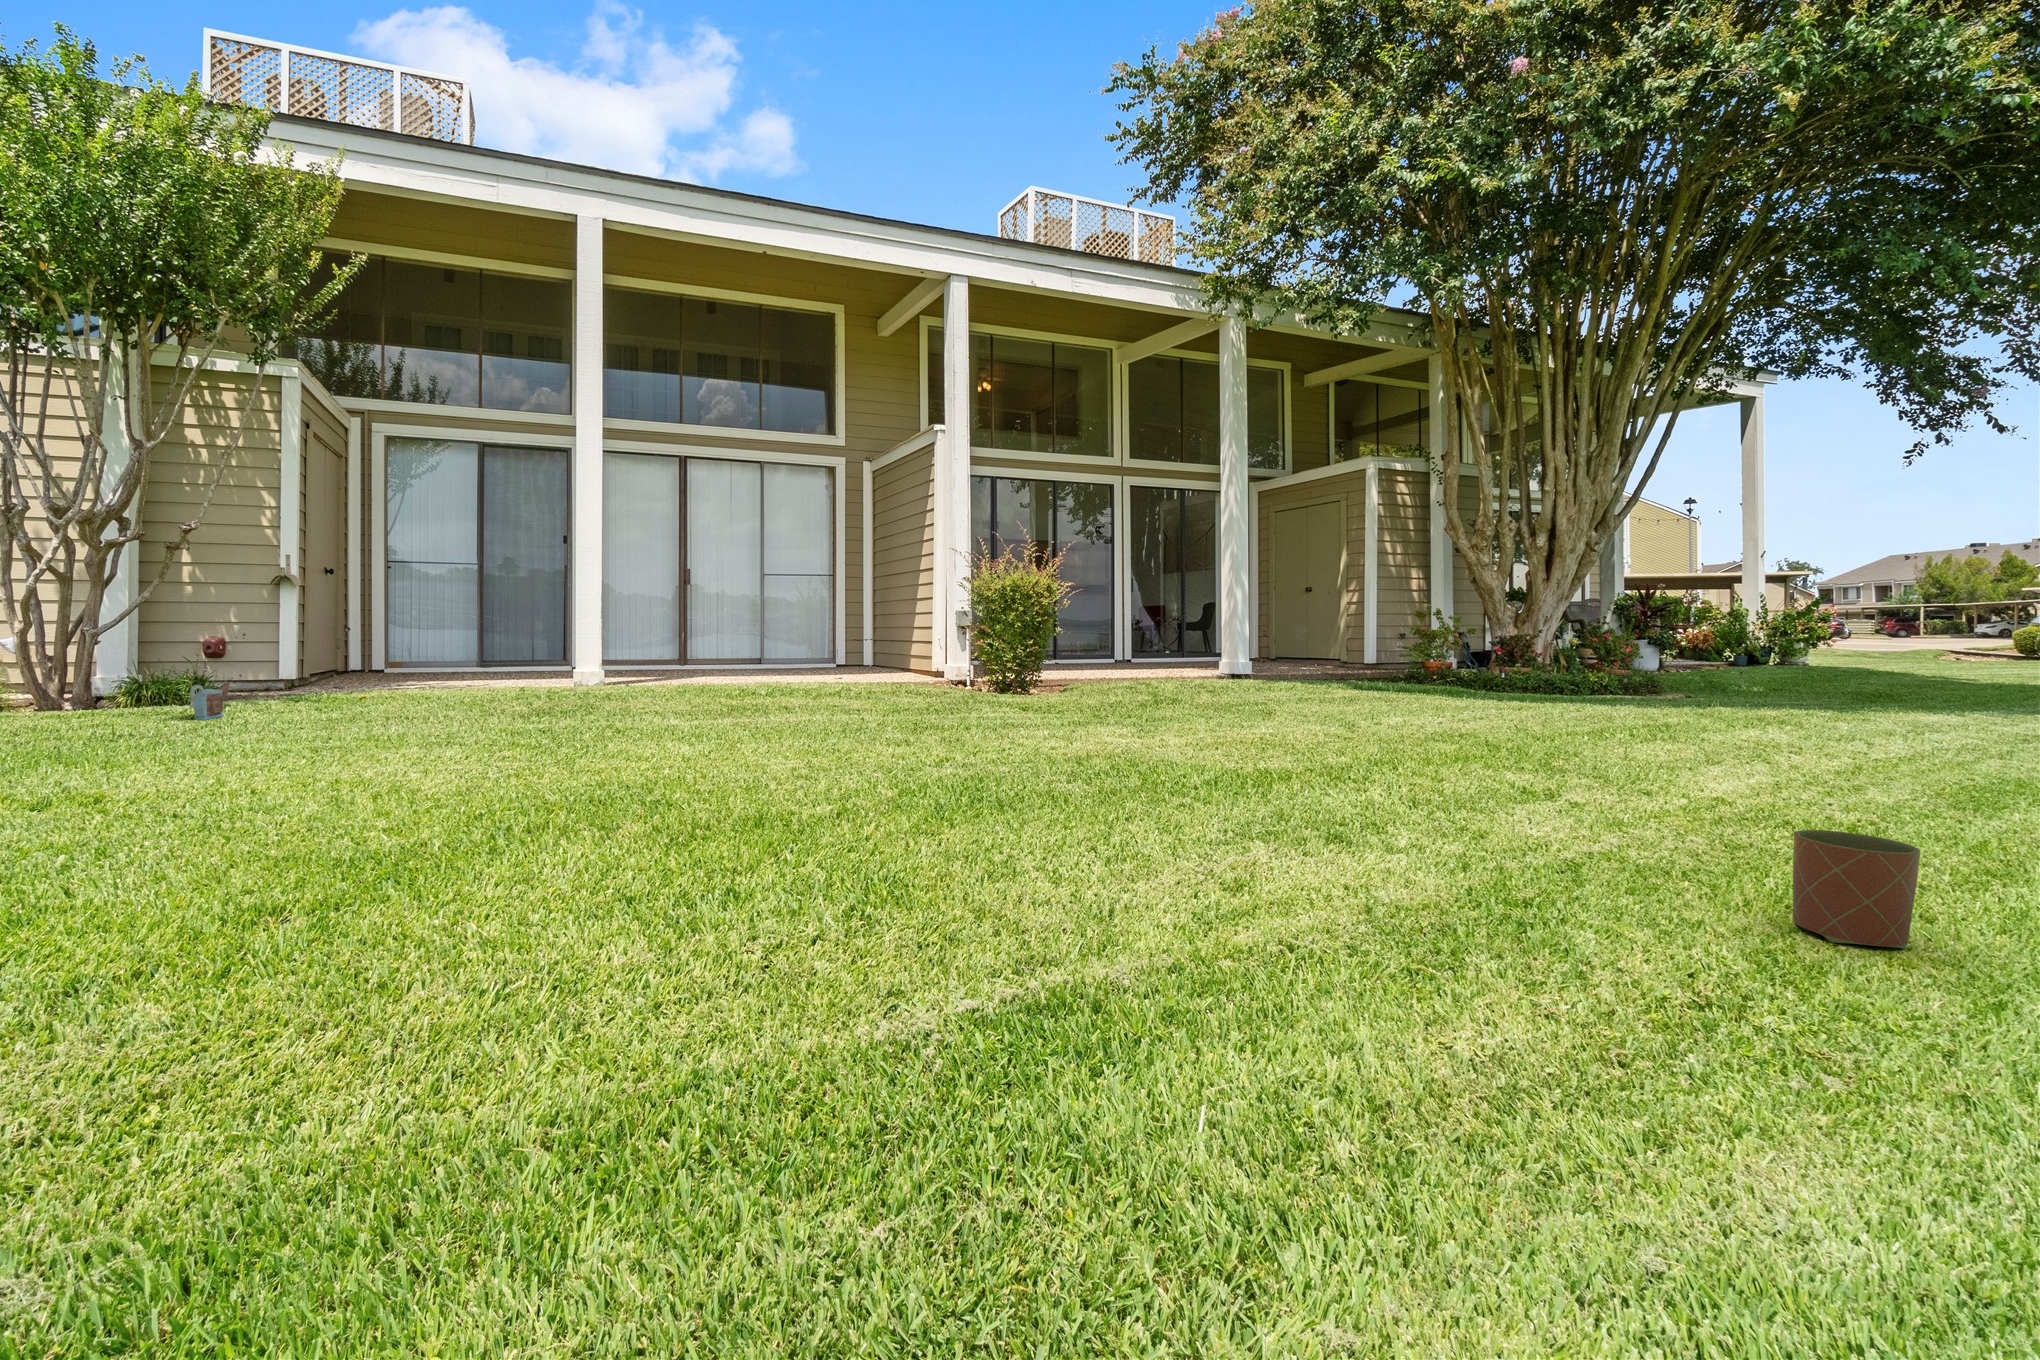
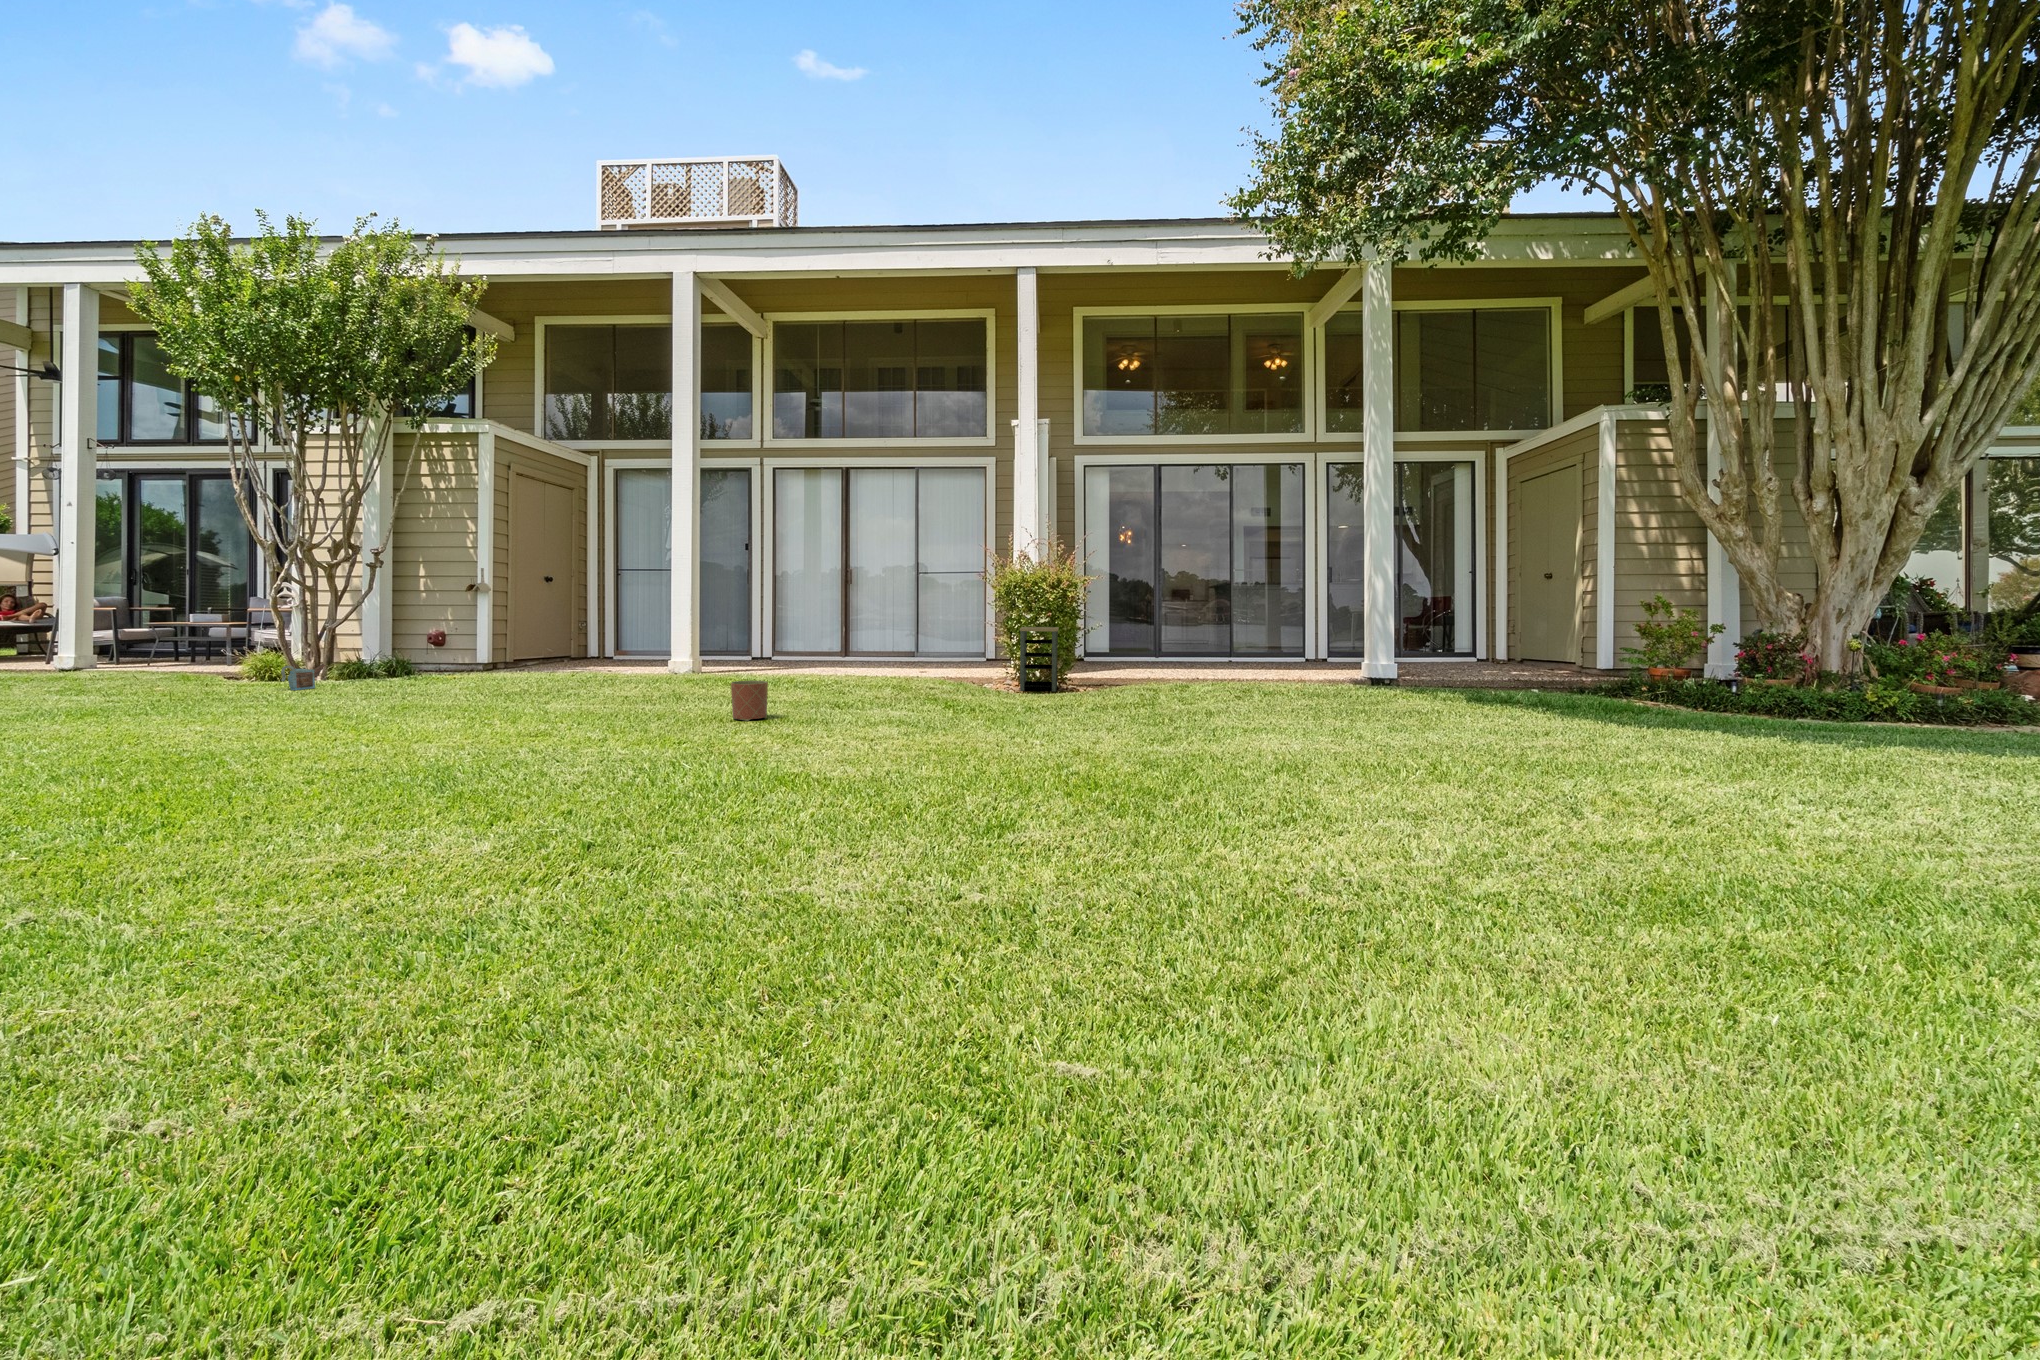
side table: none [1038,630,1087,692] -> present [1020,627,1059,691]
planter: present [1793,830,1920,949] -> present [731,680,768,721]

